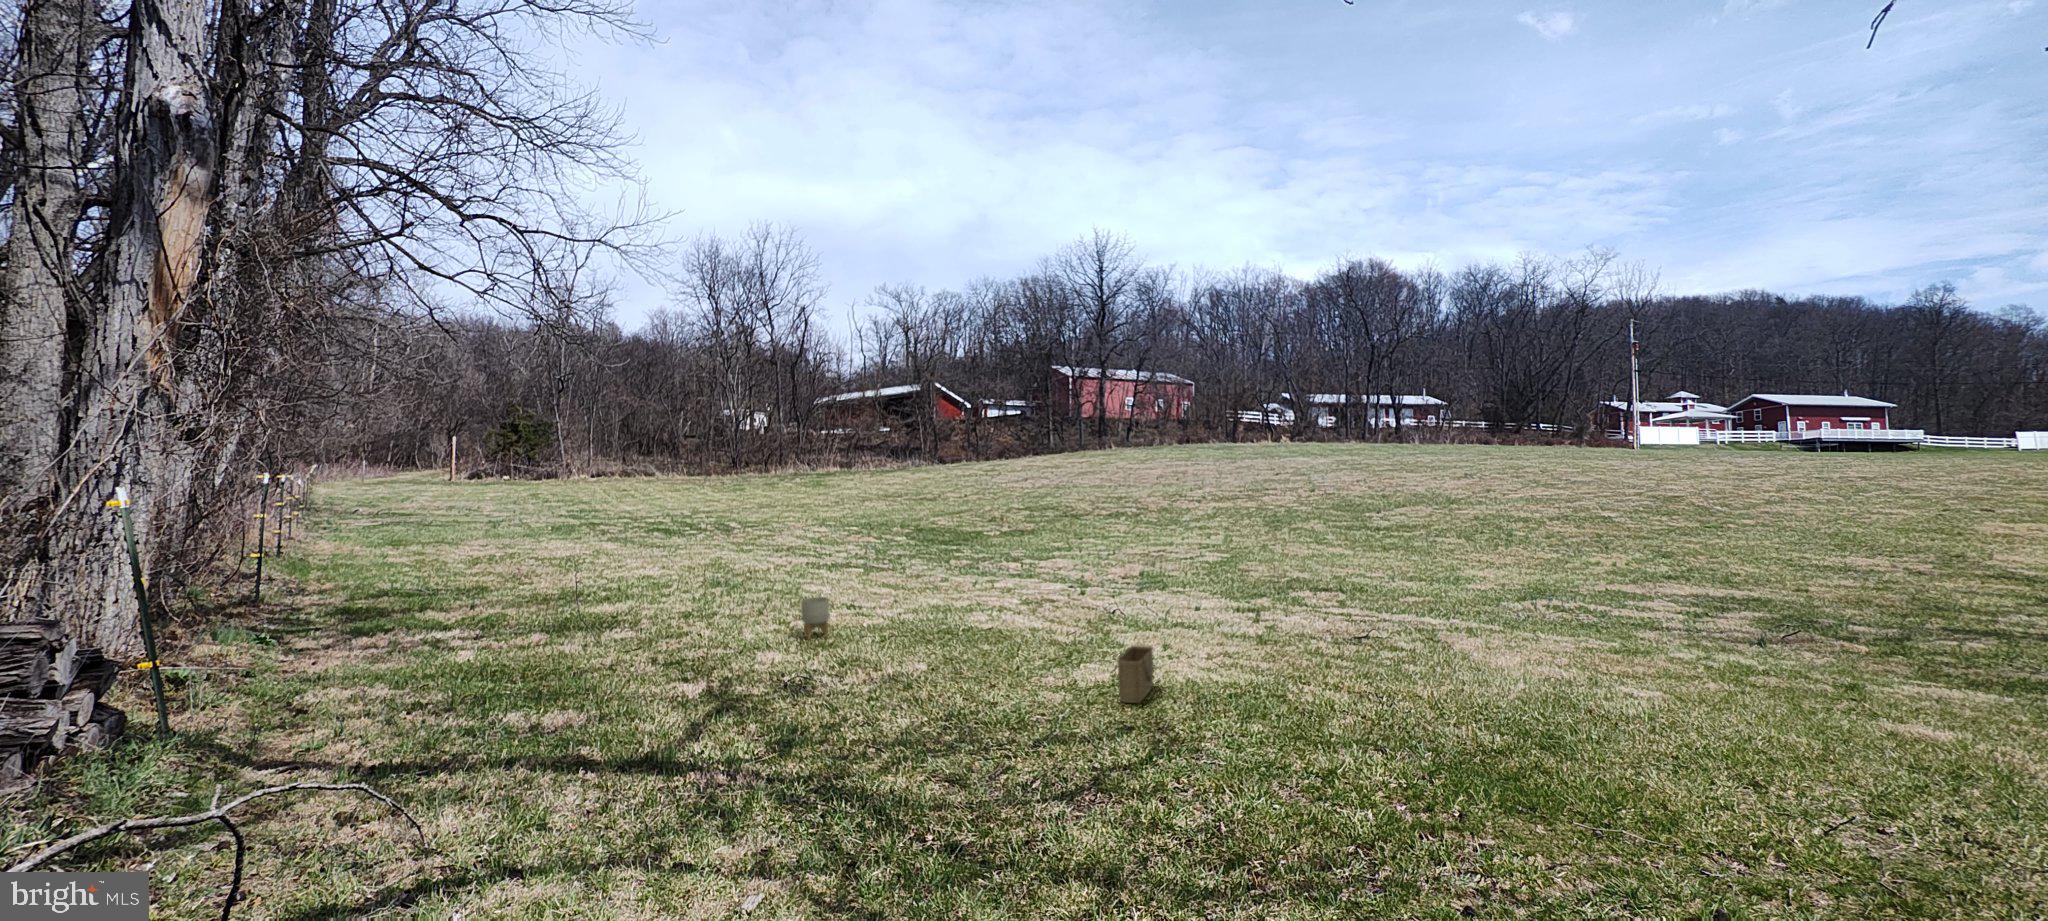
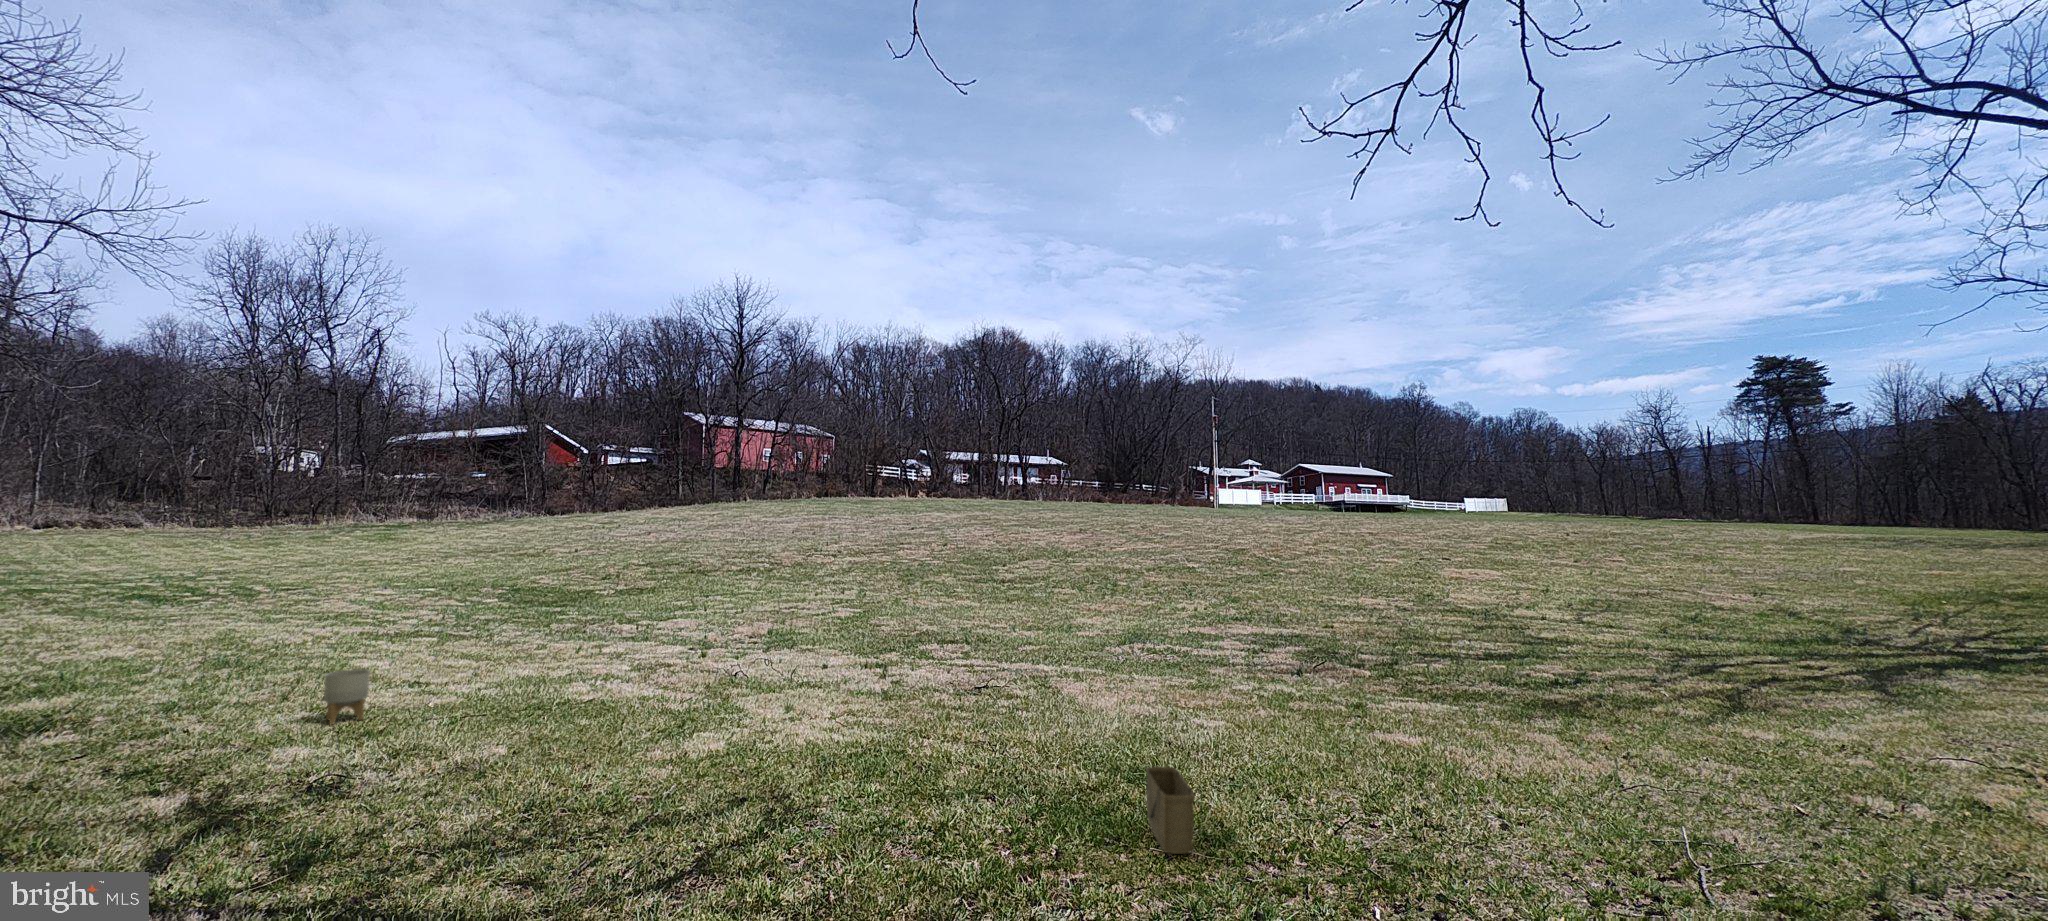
basket: present [1117,645,1154,703] -> present [1146,766,1195,854]

